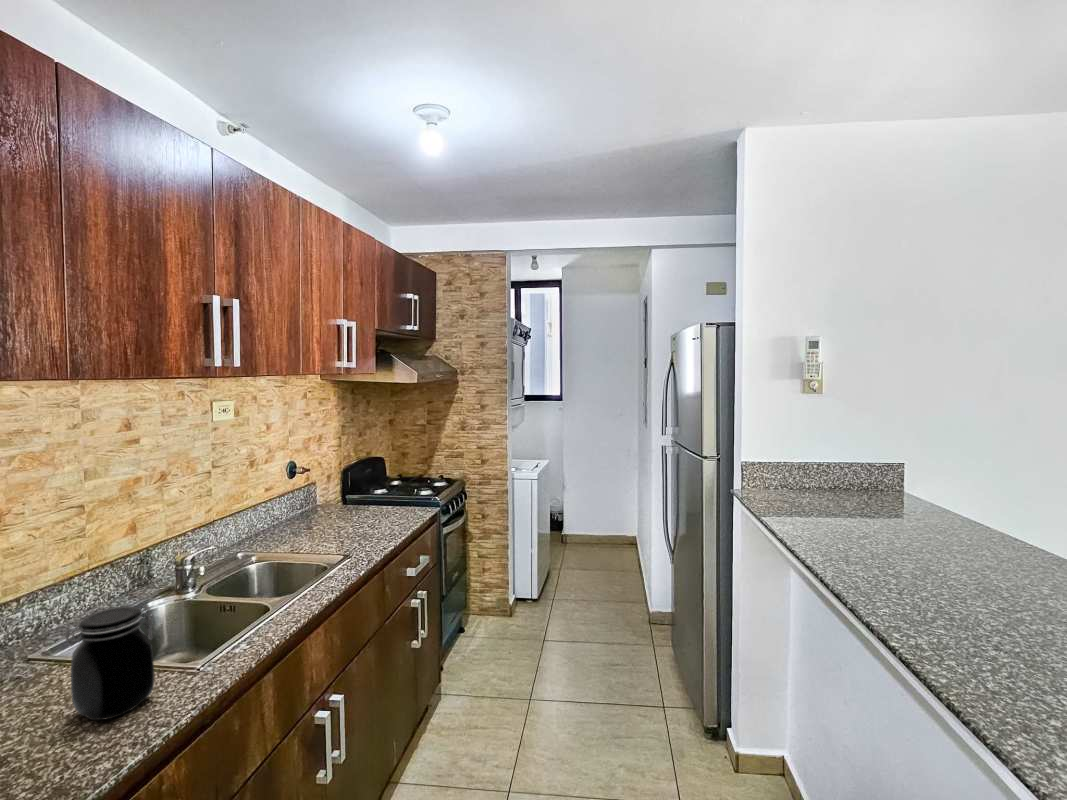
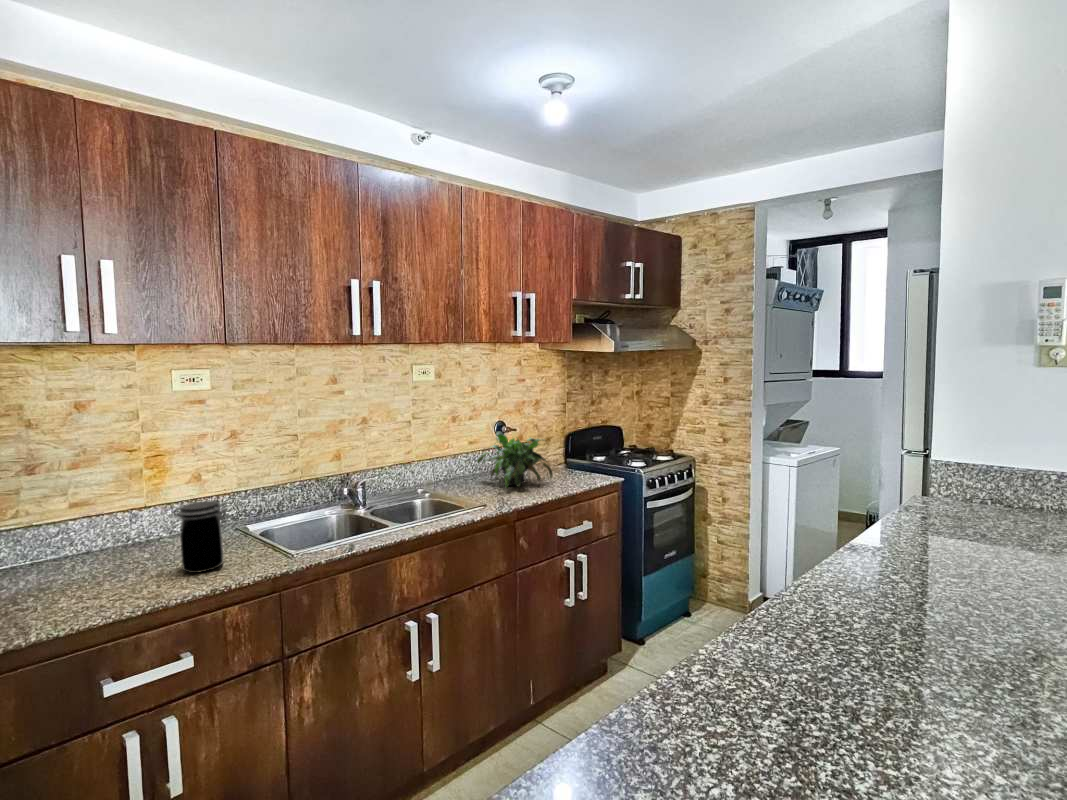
potted plant: none [296,472,383,533] -> present [477,432,553,488]

